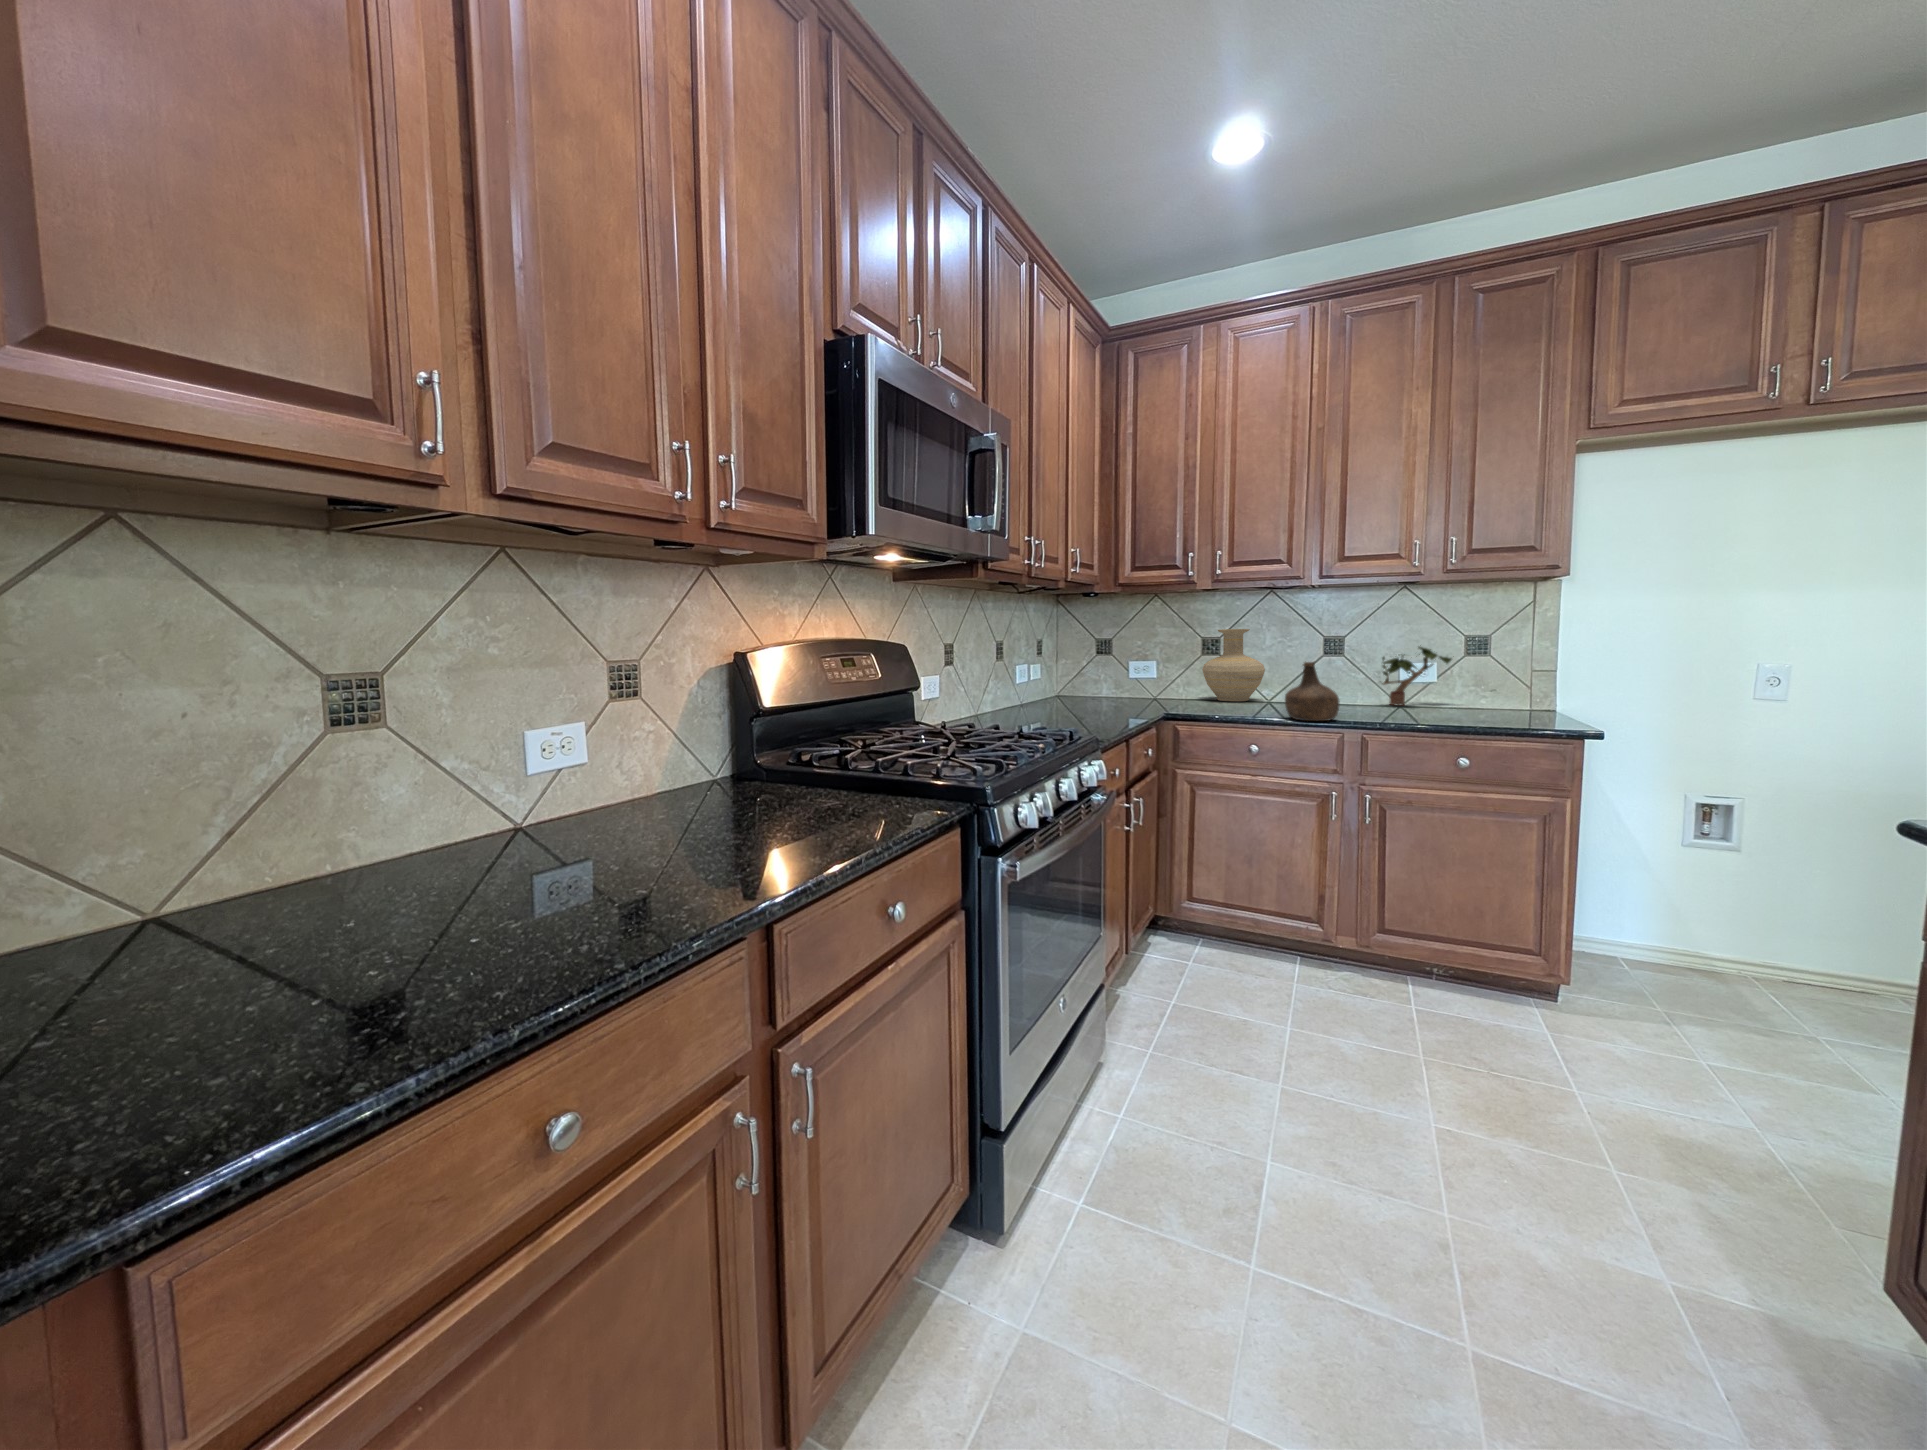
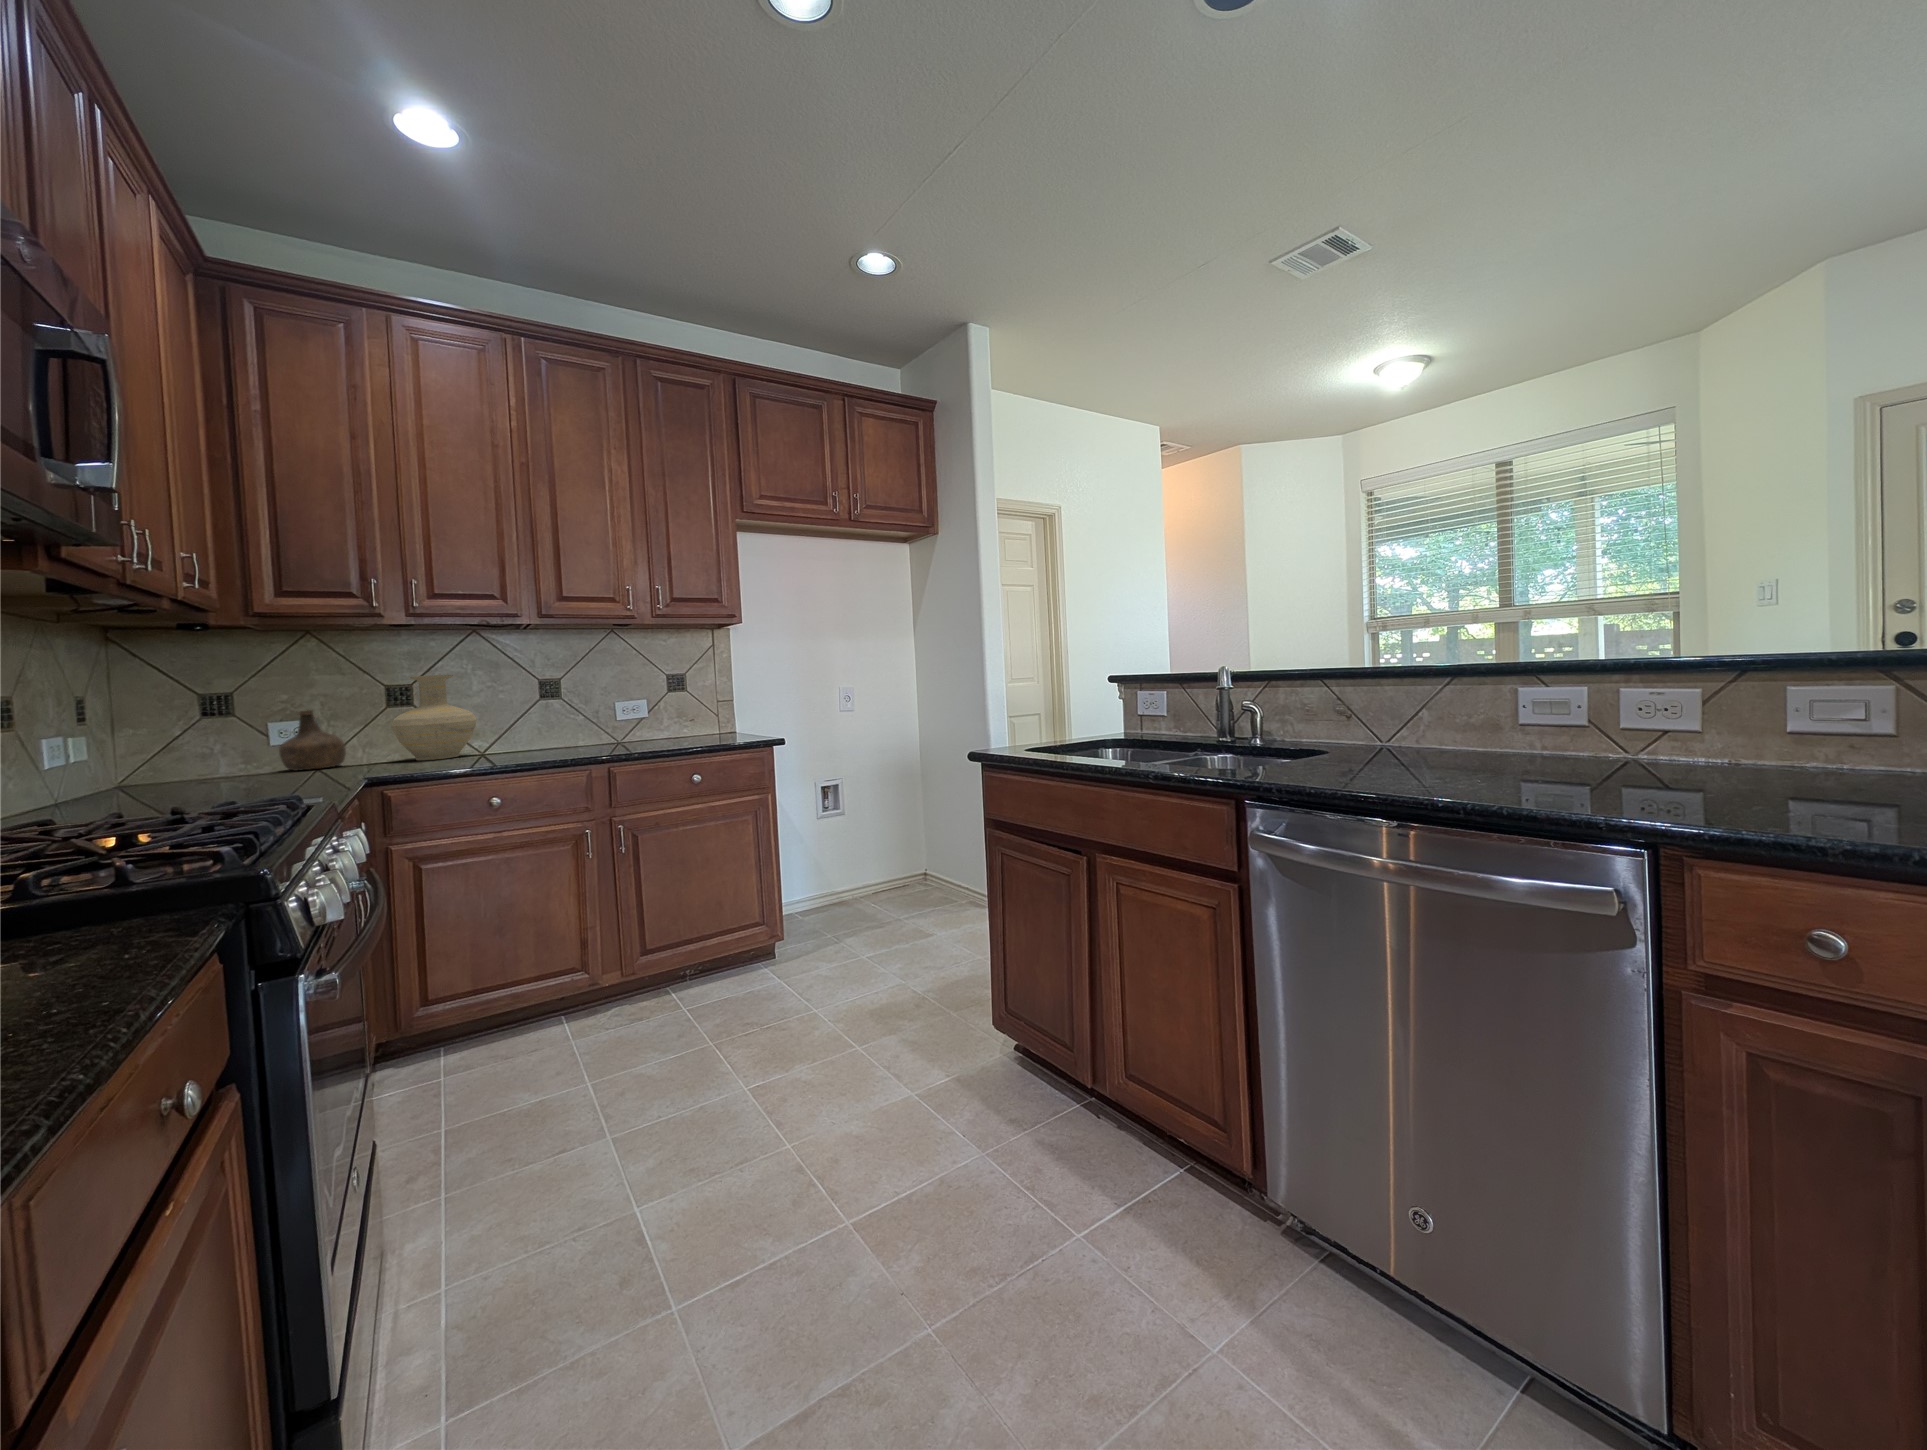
potted plant: present [1382,647,1452,706] -> none [596,680,668,742]
bottle: present [1285,662,1340,721] -> present [279,710,346,771]

